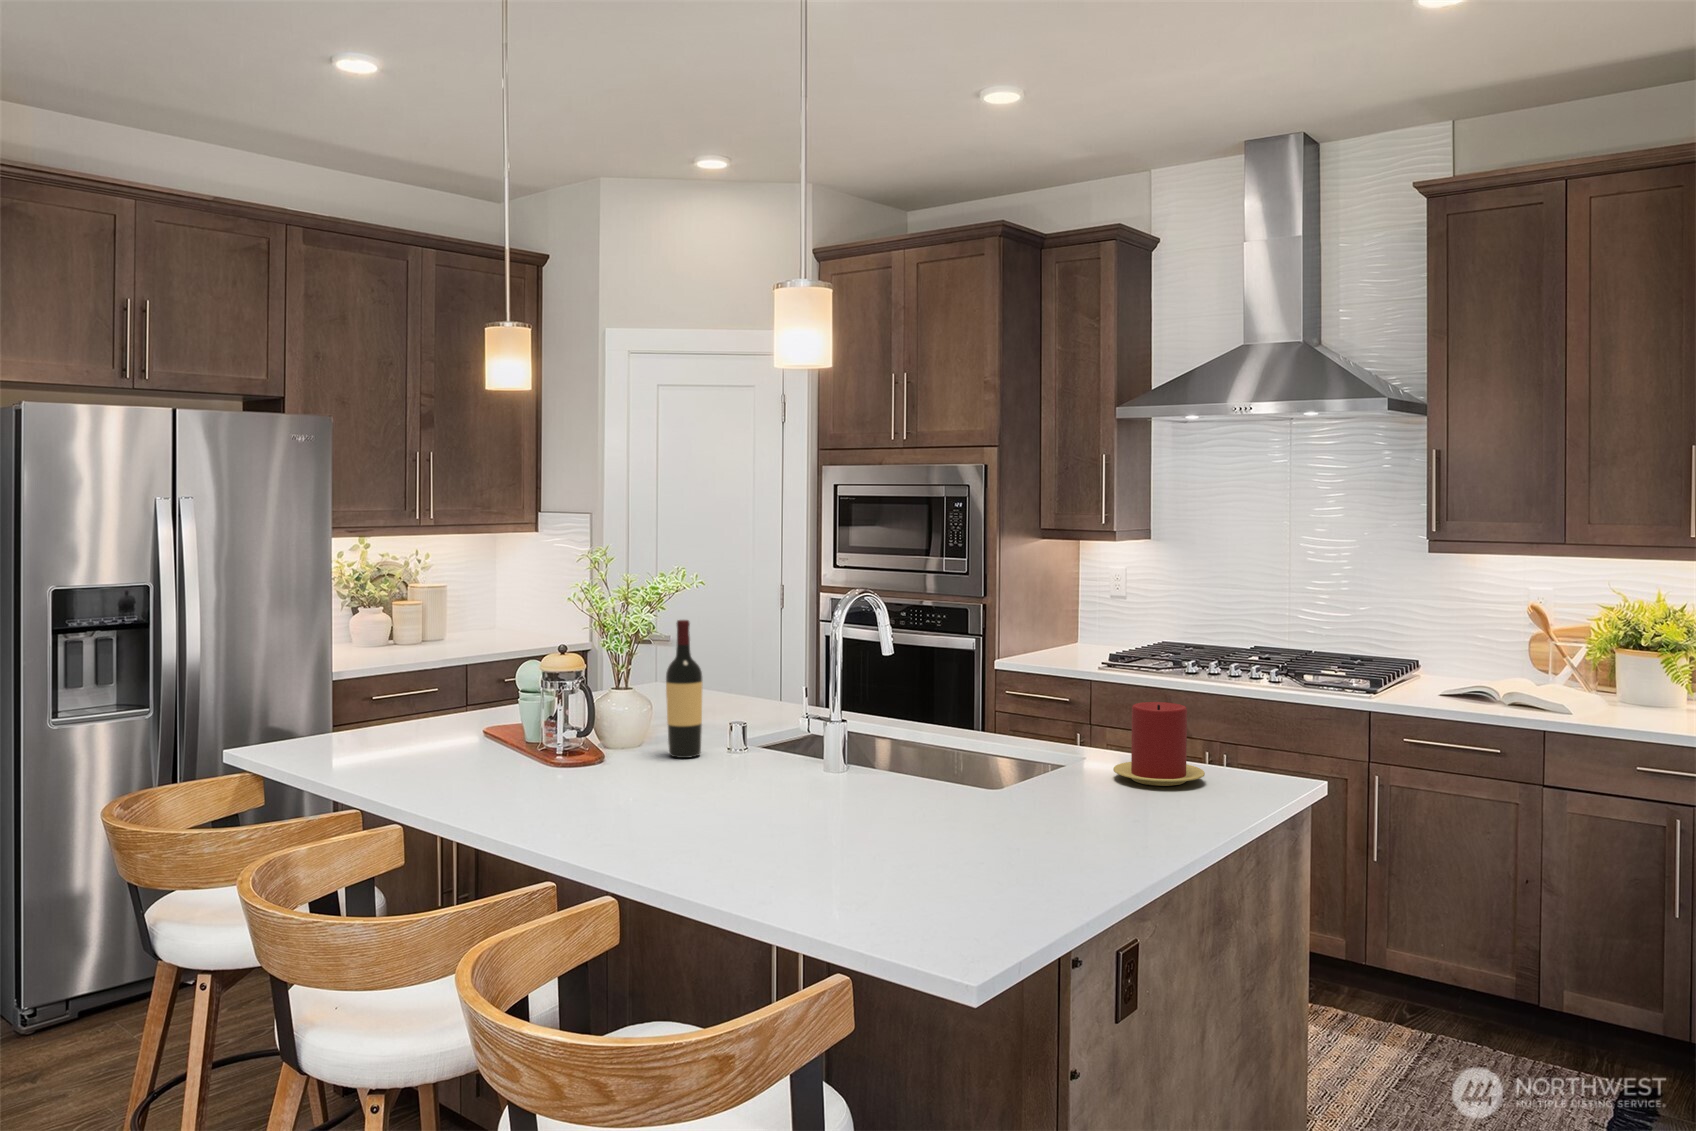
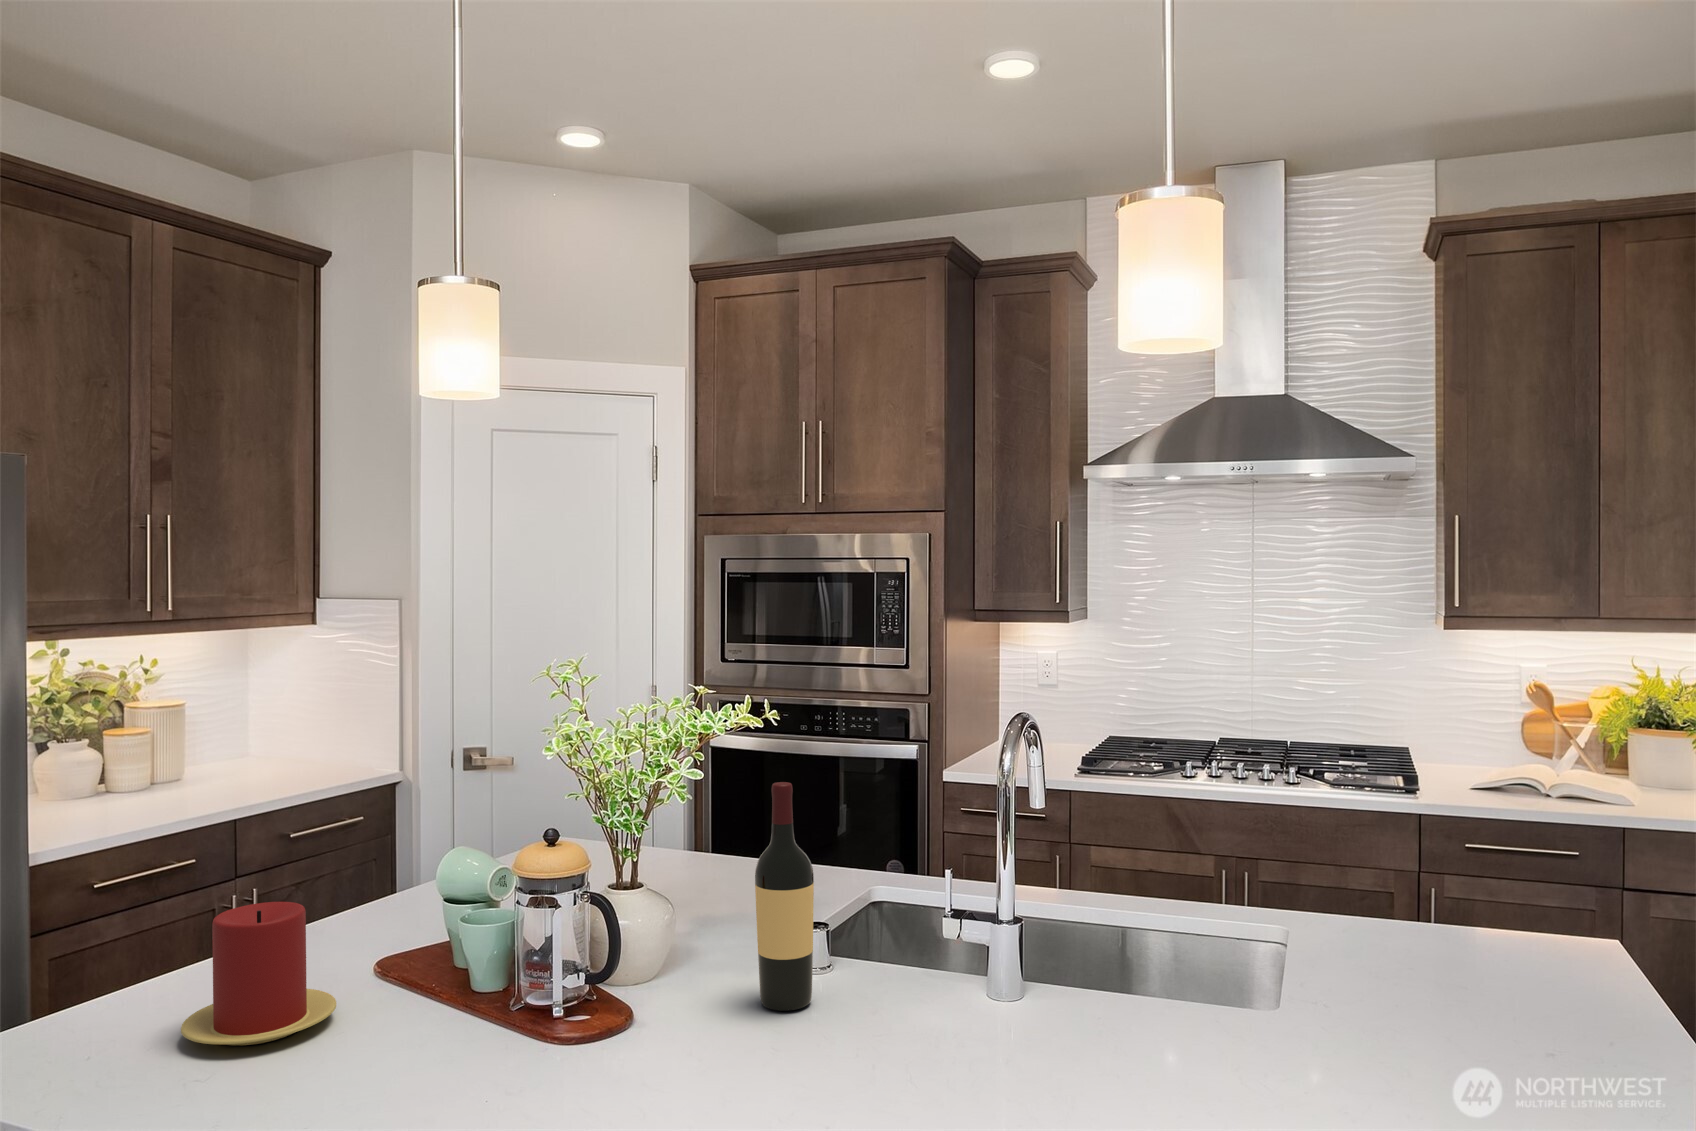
candle: present [1113,702,1205,786] -> present [181,902,336,1045]

